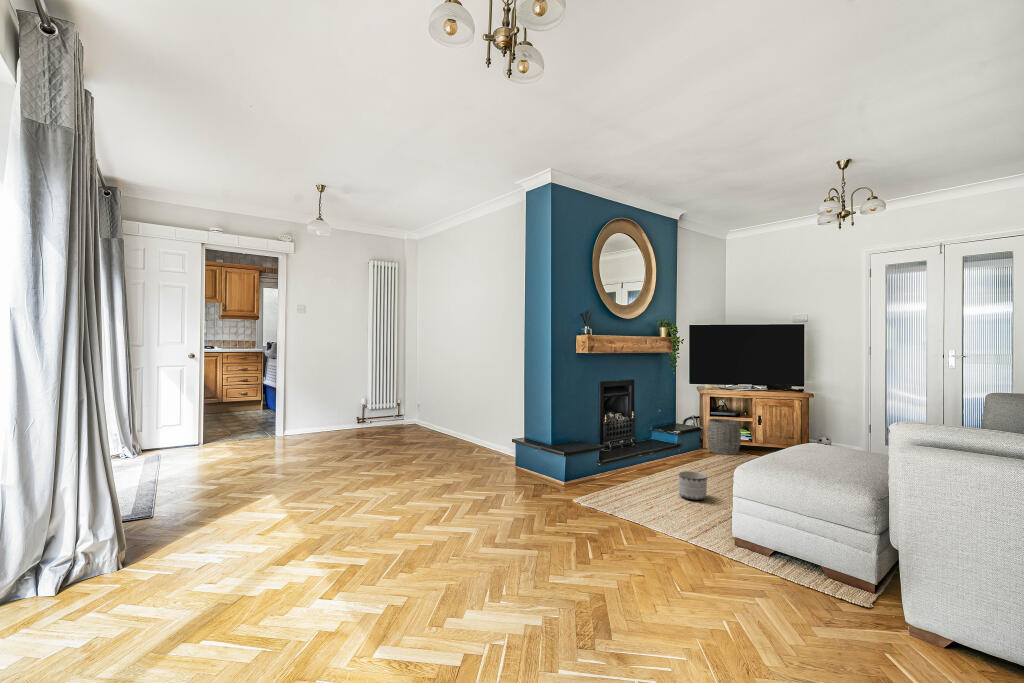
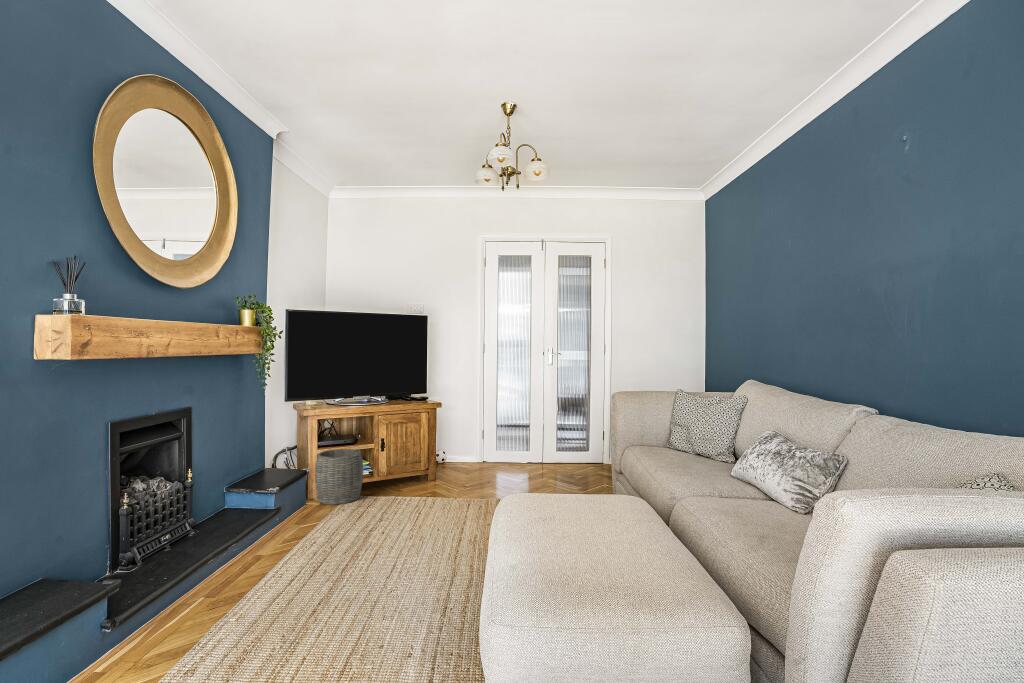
planter: present [679,471,707,500] -> none [314,579,370,648]

